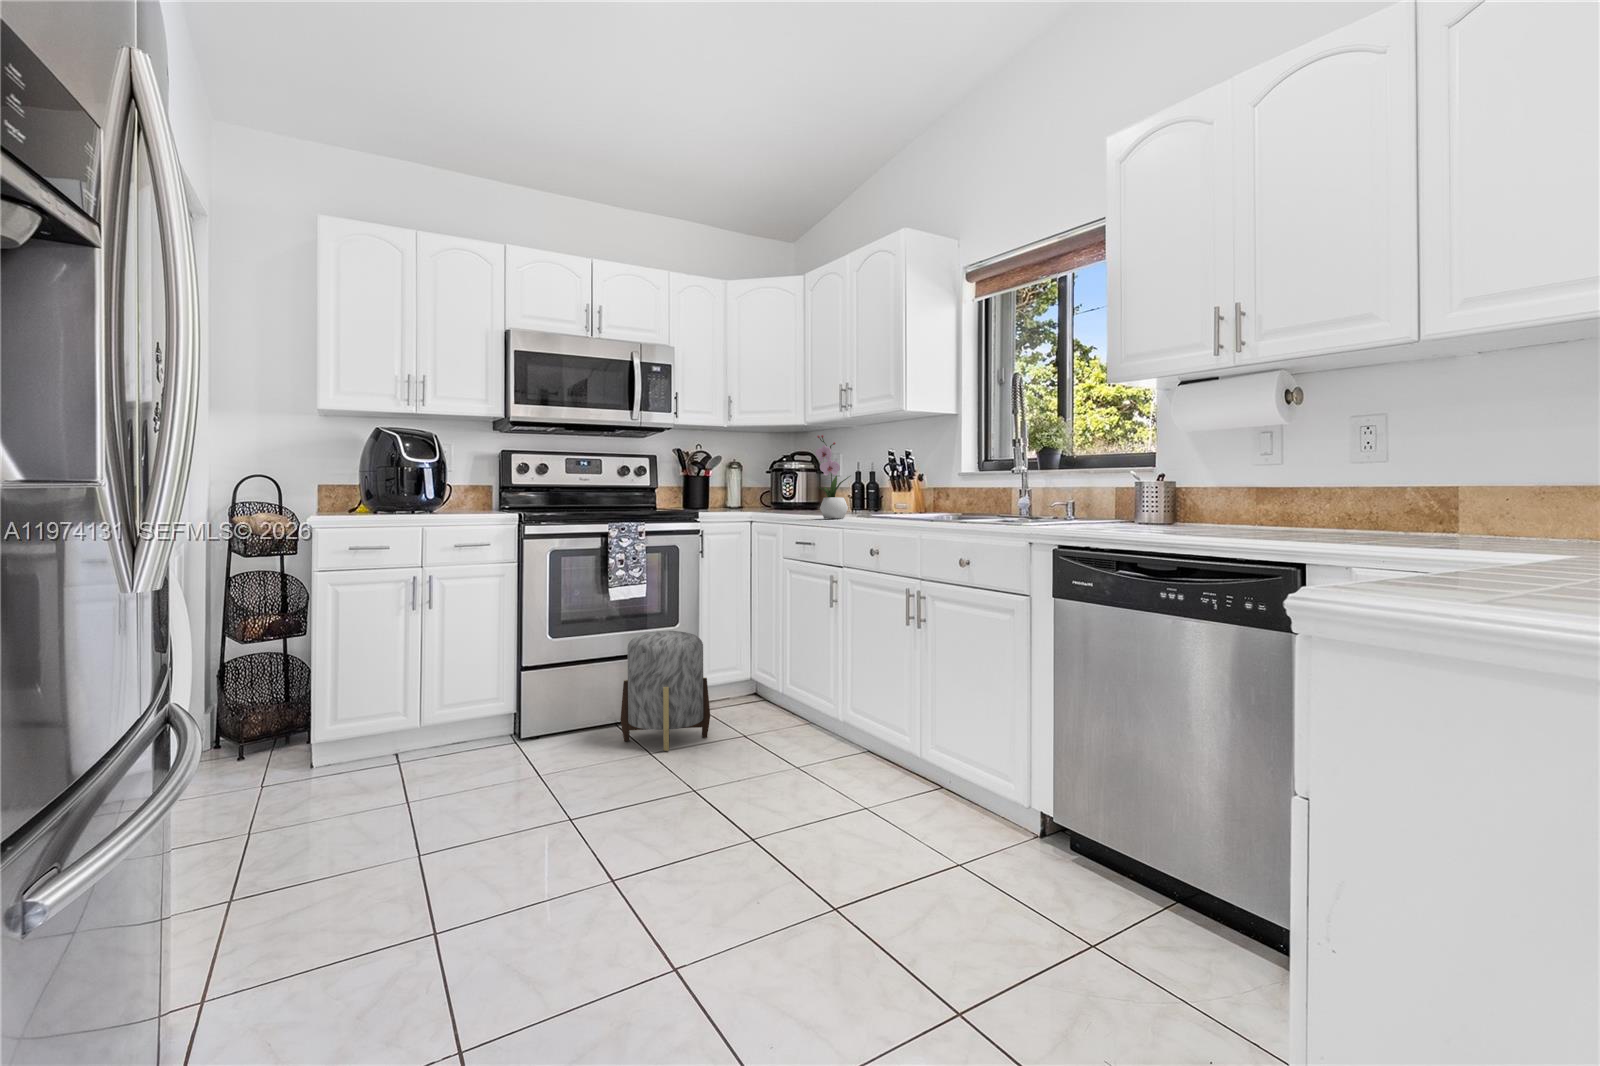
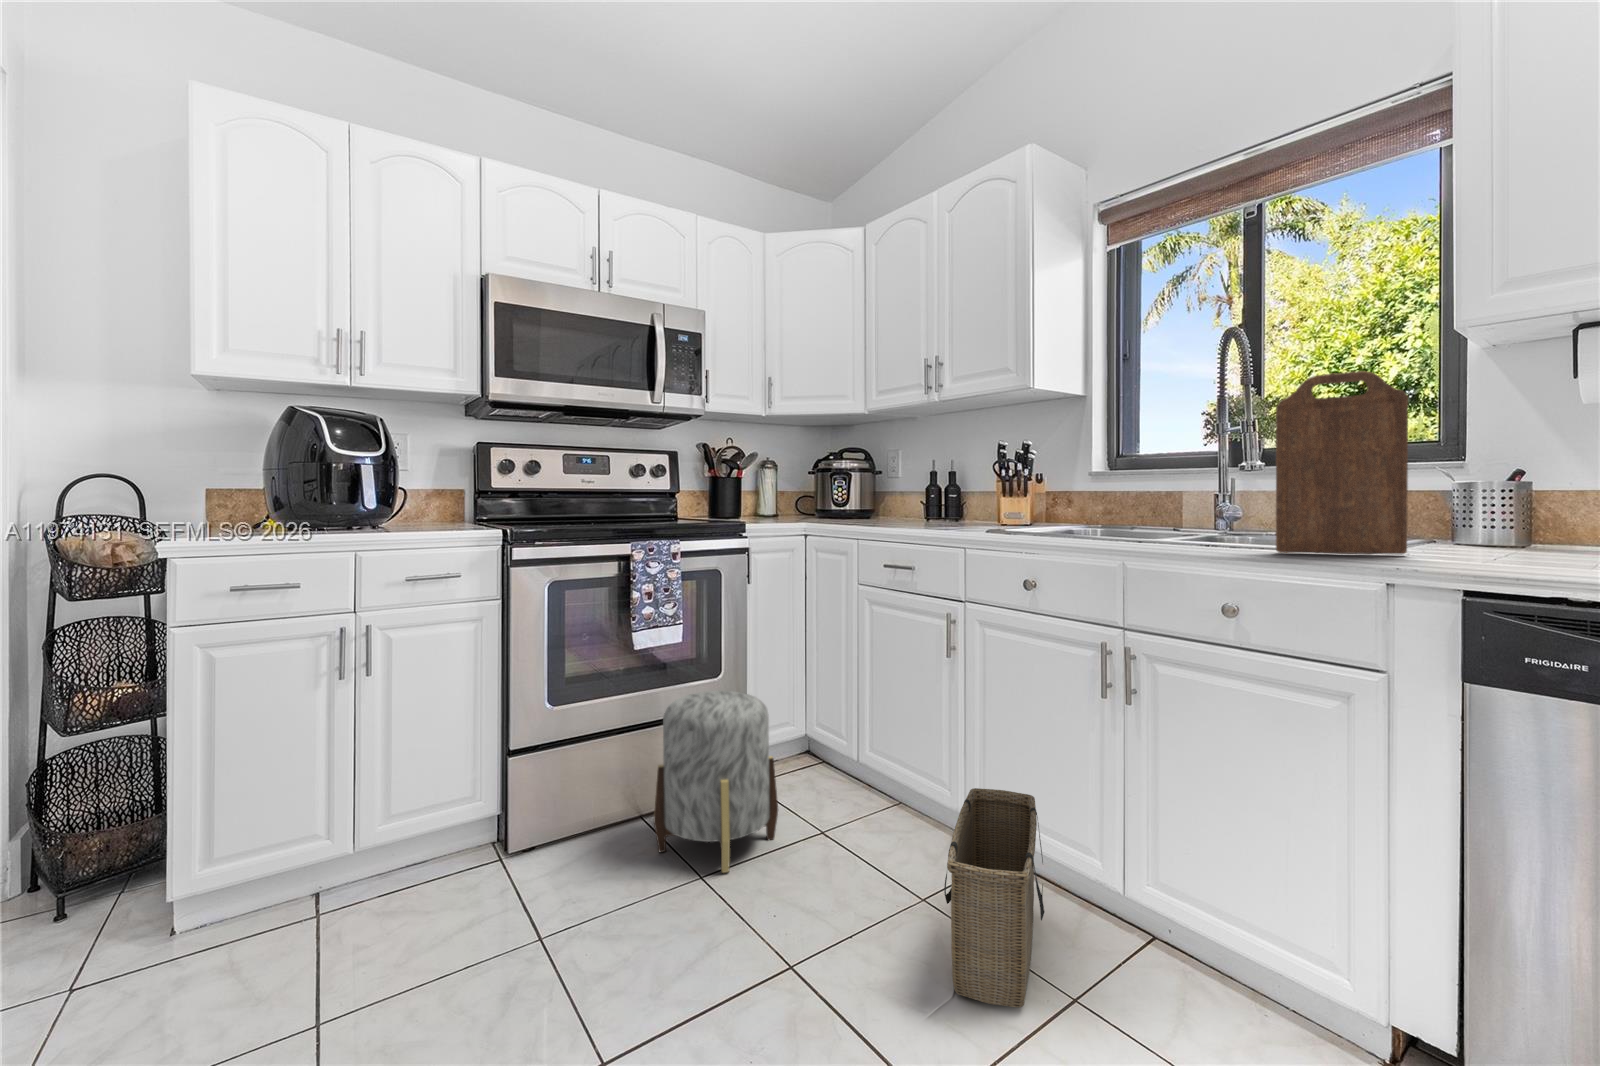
cutting board: none [988,413,1053,526] -> present [1276,371,1408,555]
flower arrangement: present [816,435,850,519] -> none [924,420,968,534]
basket: none [783,692,869,807] -> present [944,788,1044,1007]

